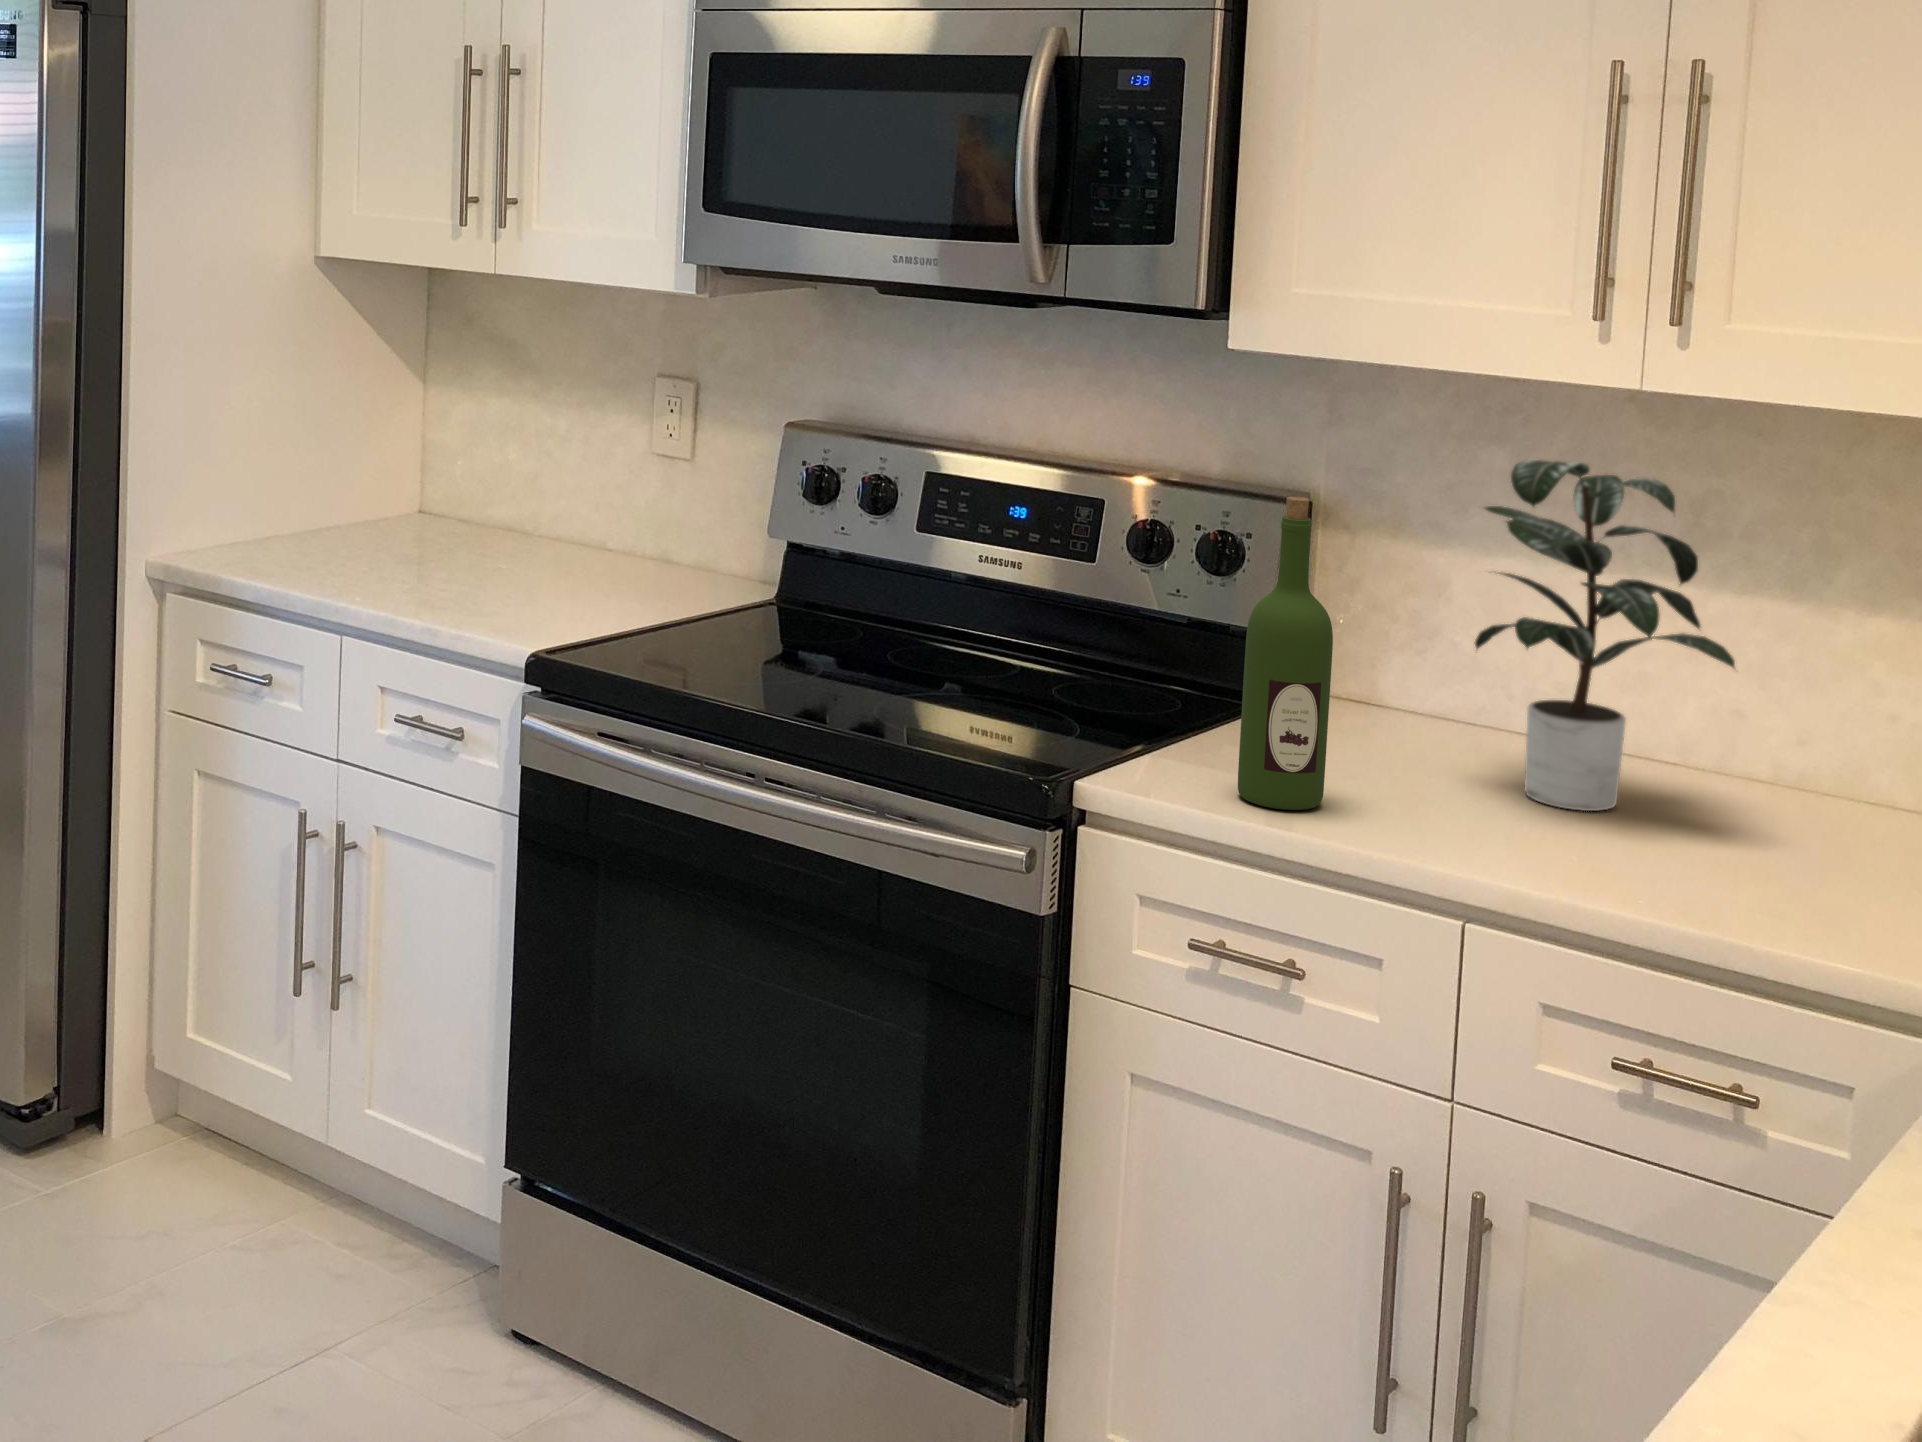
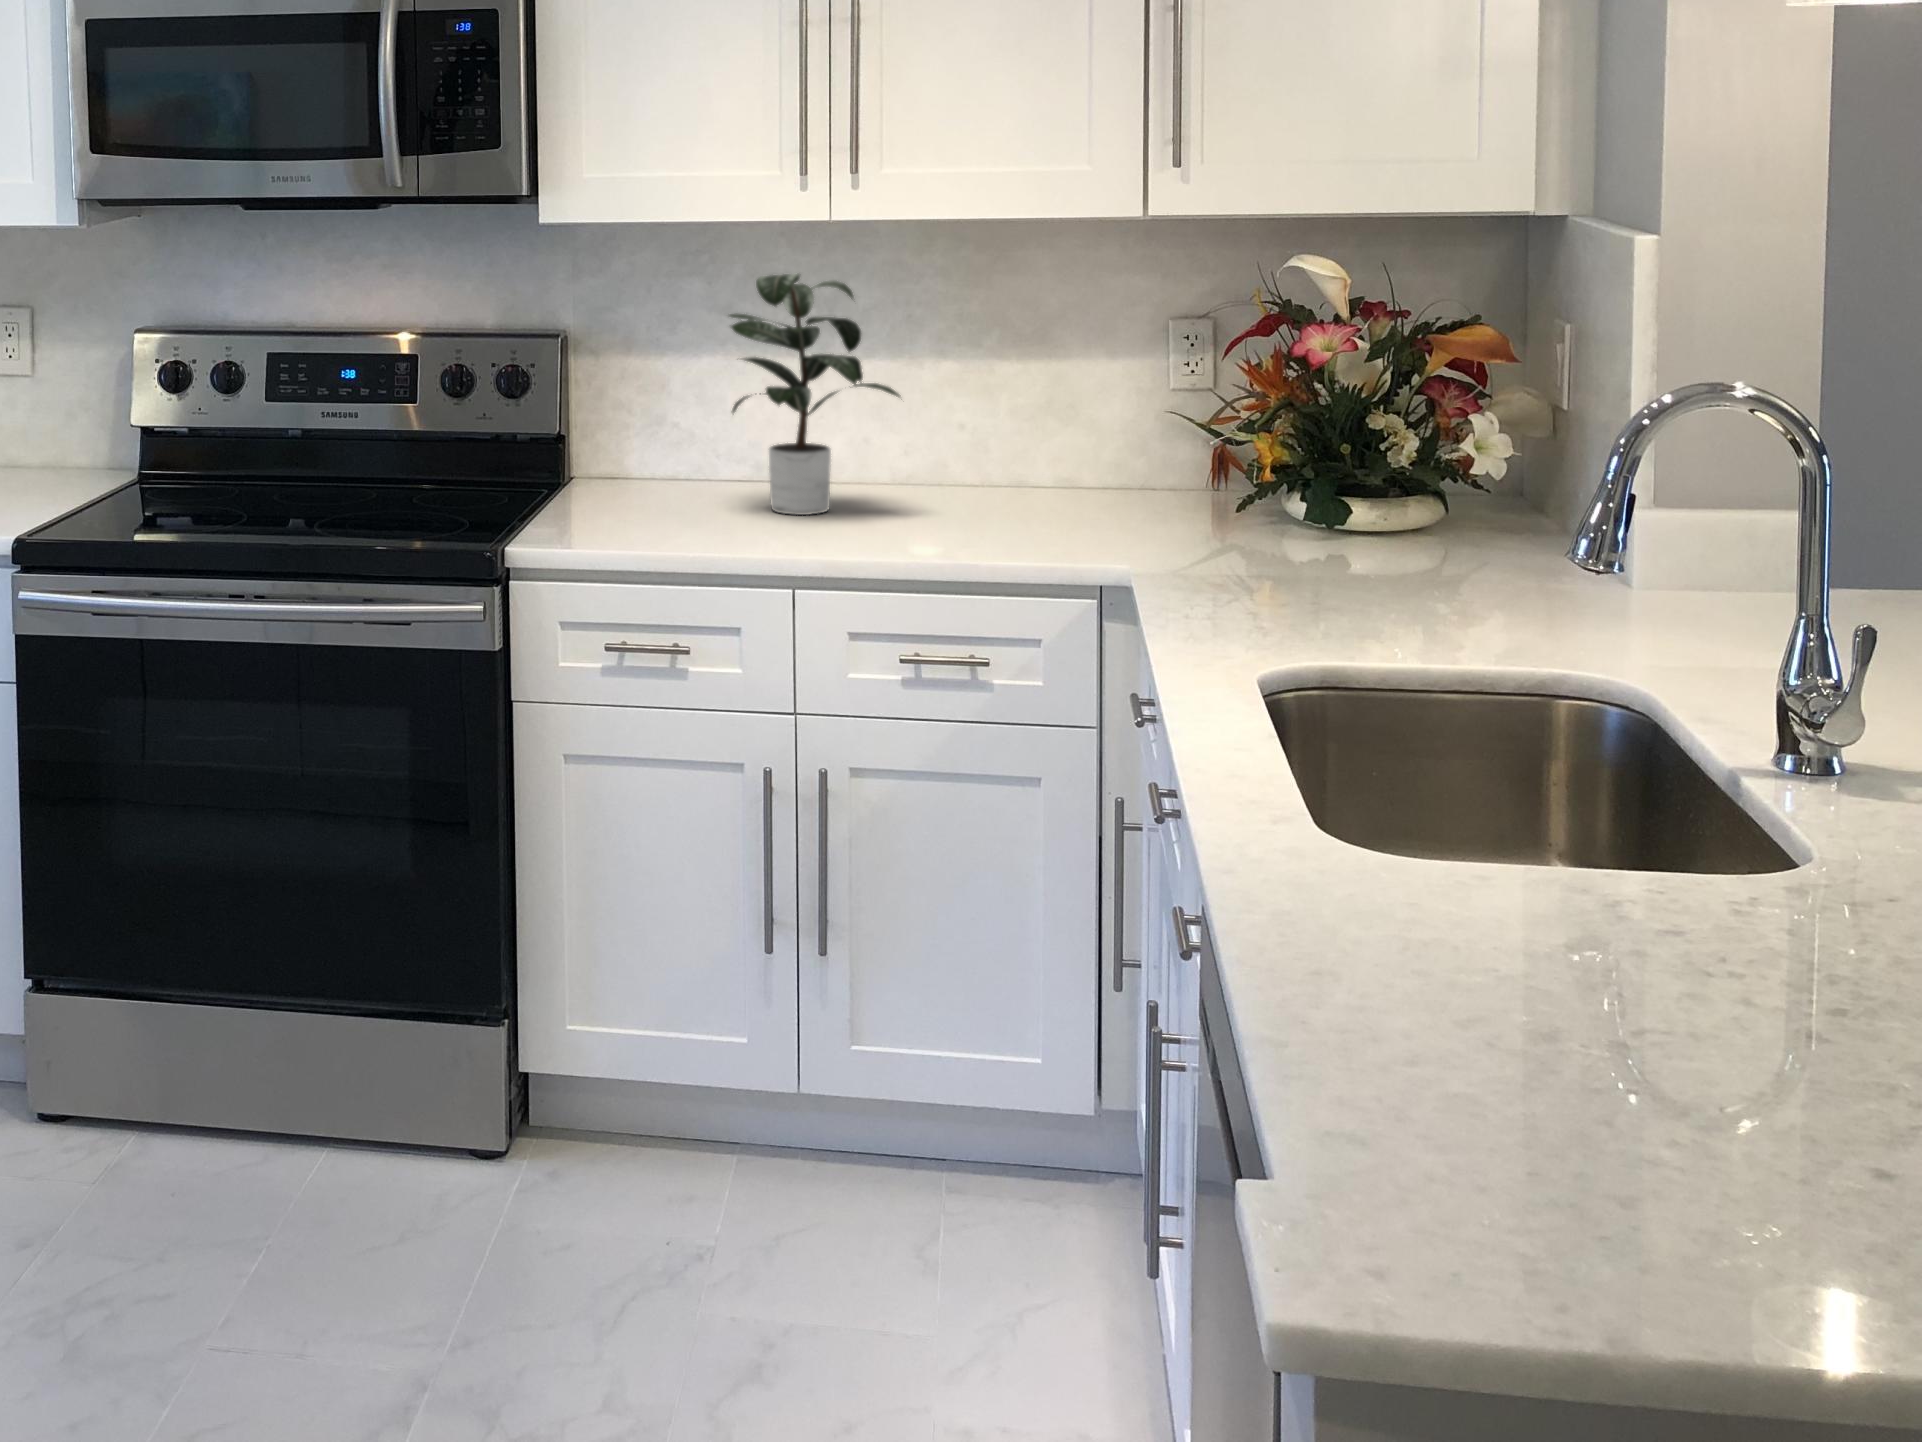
wine bottle: present [1238,497,1333,810] -> none [612,317,672,542]

